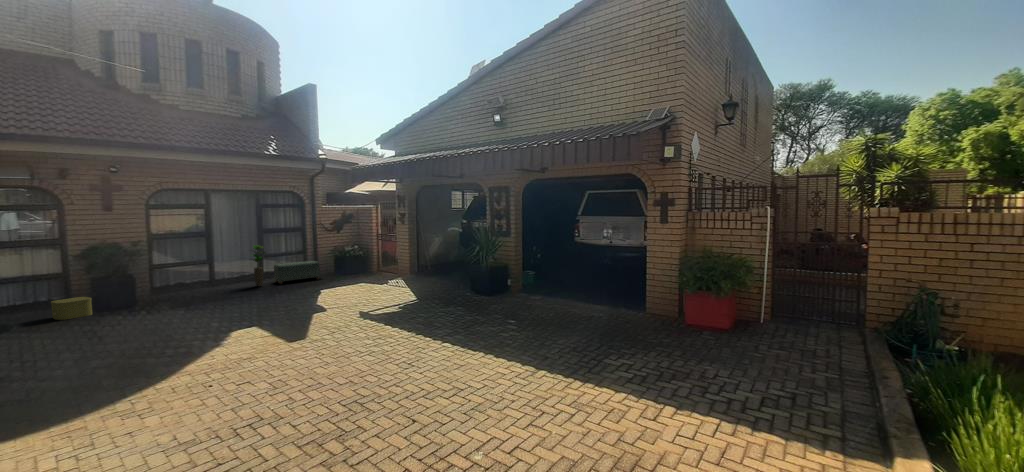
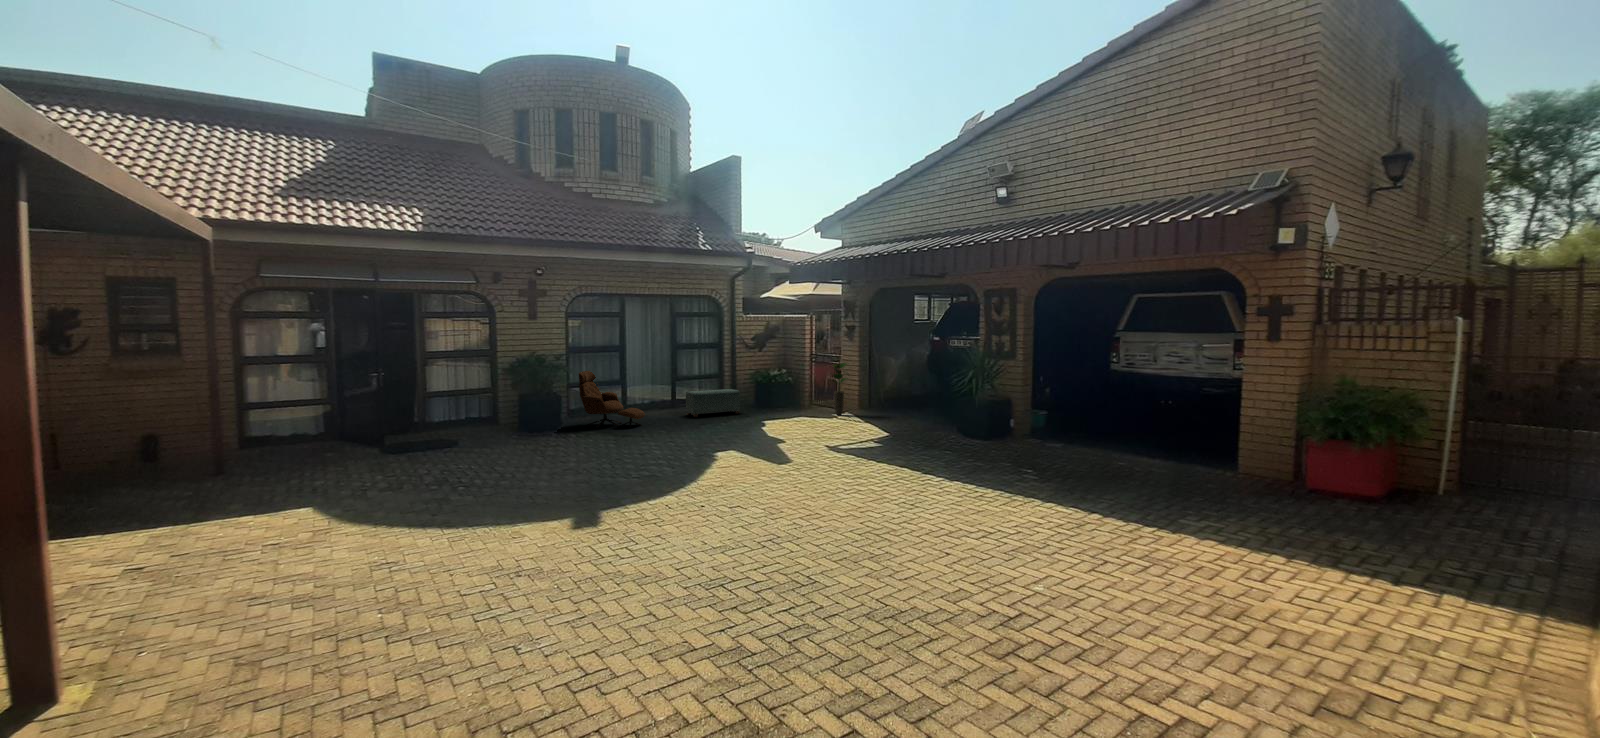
potted plant: present [253,245,265,286] -> present [833,363,848,415]
lounge chair: none [167,252,232,299] -> present [579,371,645,428]
storage box: present [51,297,92,320] -> none [478,418,514,442]

